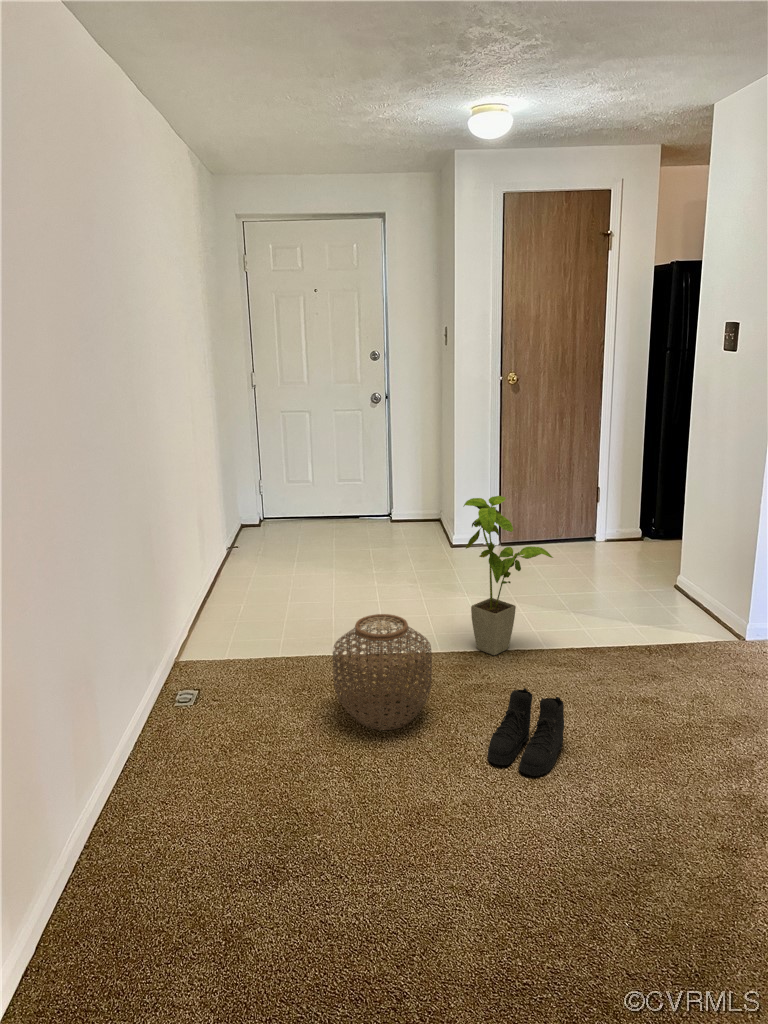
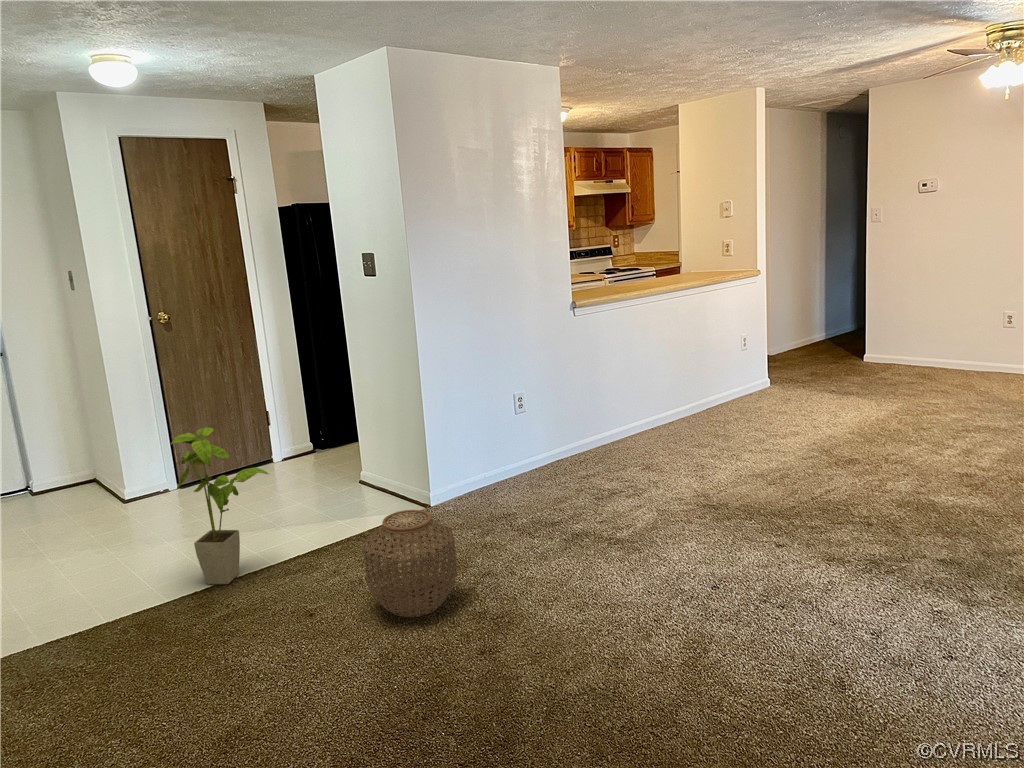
woven basket: present [333,614,432,730] -> present [363,510,457,617]
boots: present [488,688,564,776] -> none [267,590,331,671]

